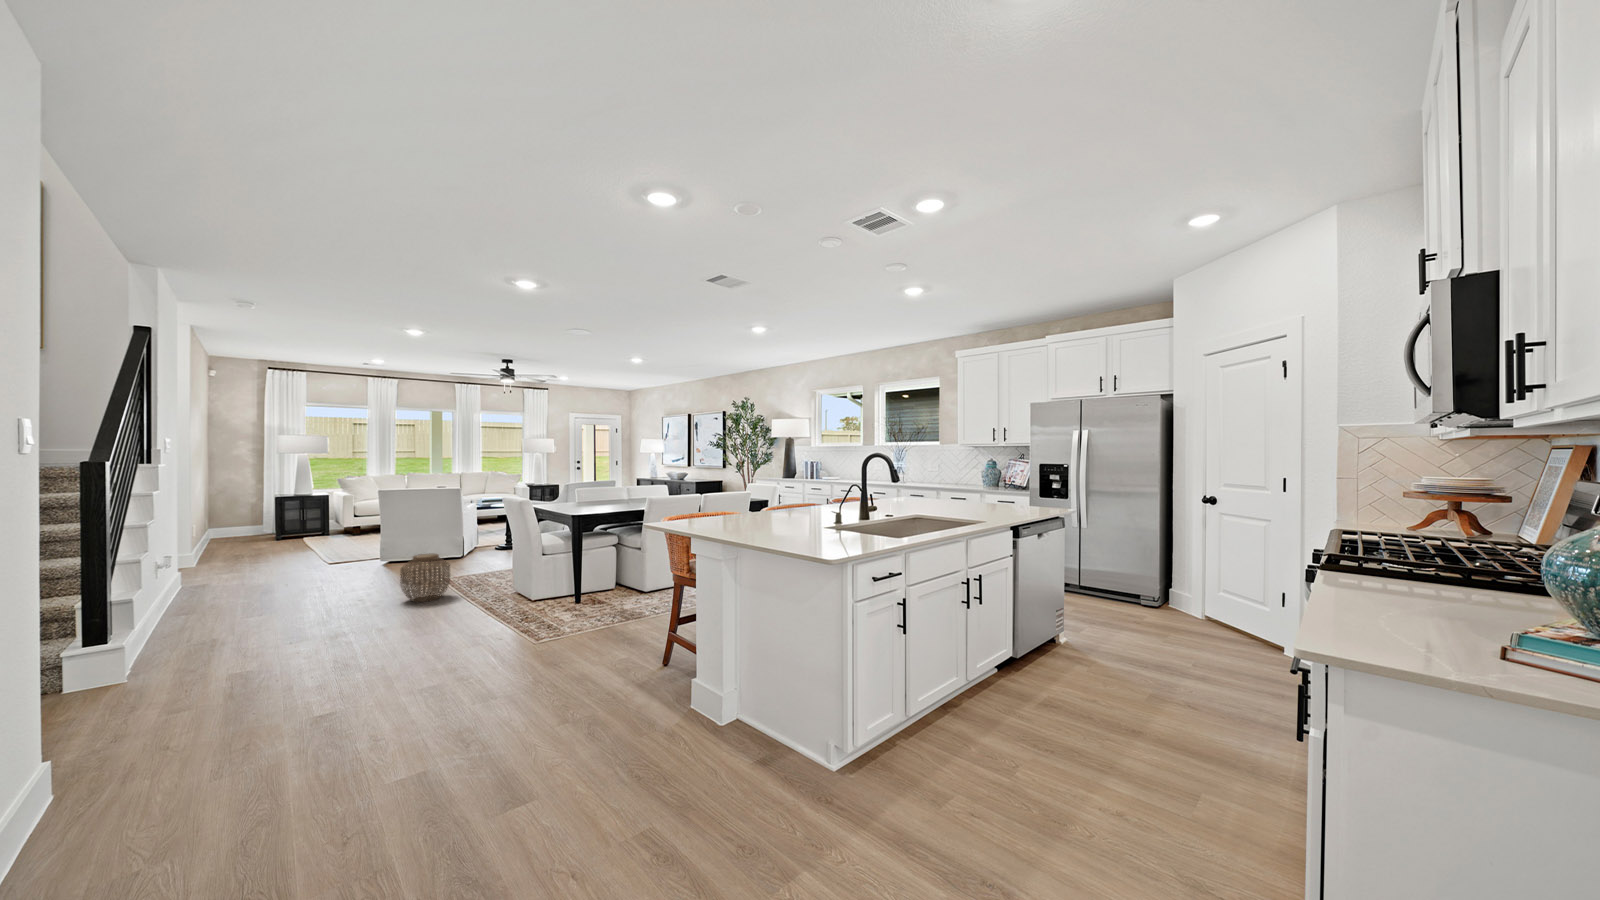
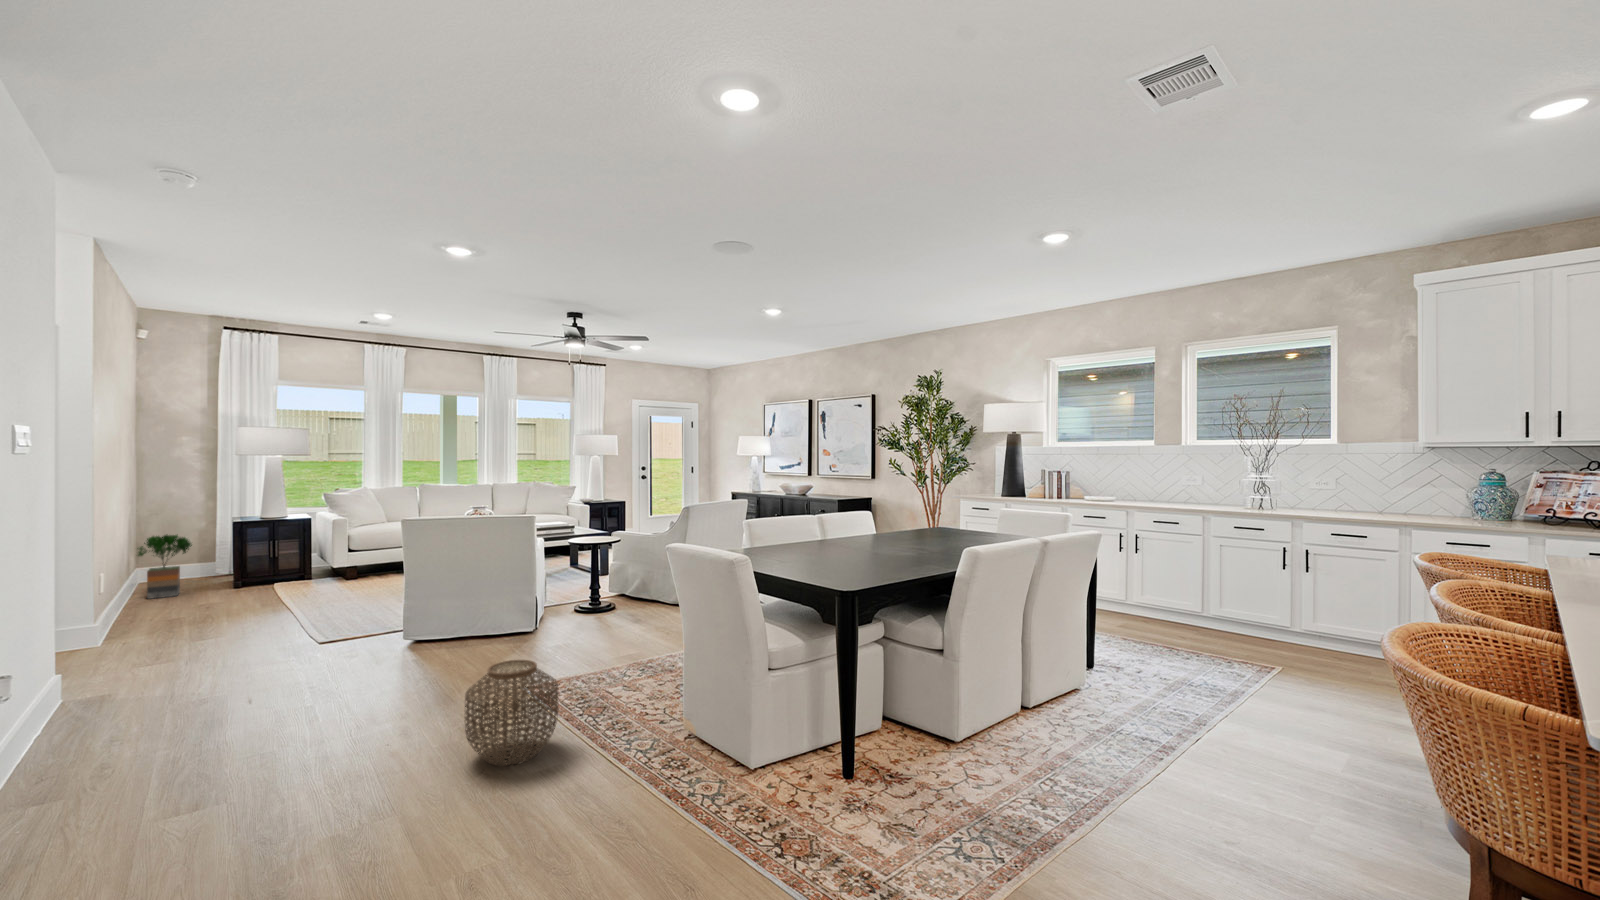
potted tree: none [210,504,250,546] -> present [137,535,192,599]

